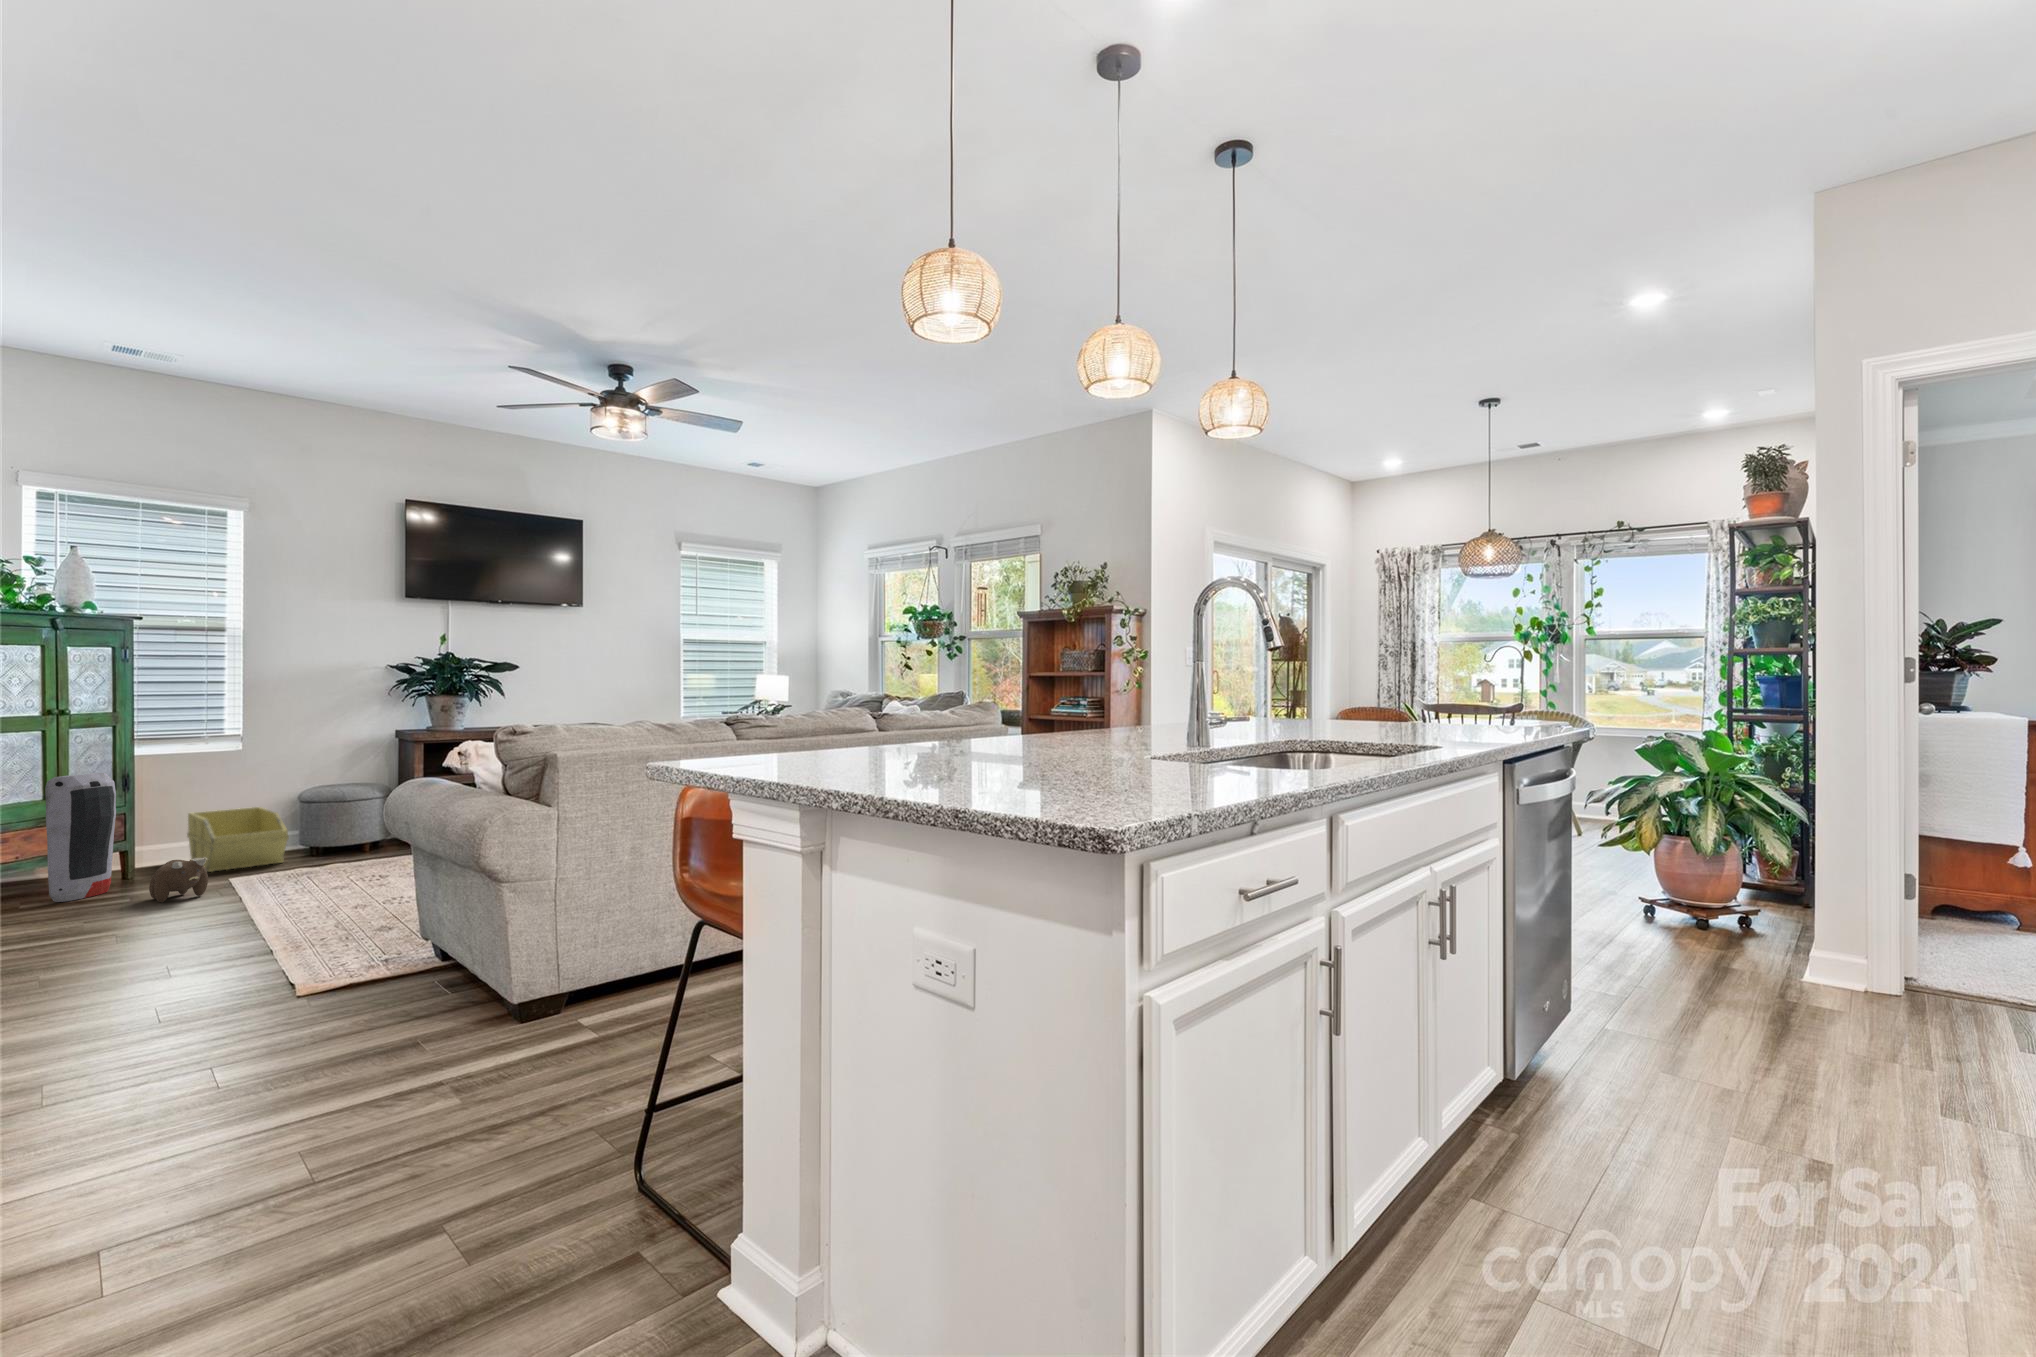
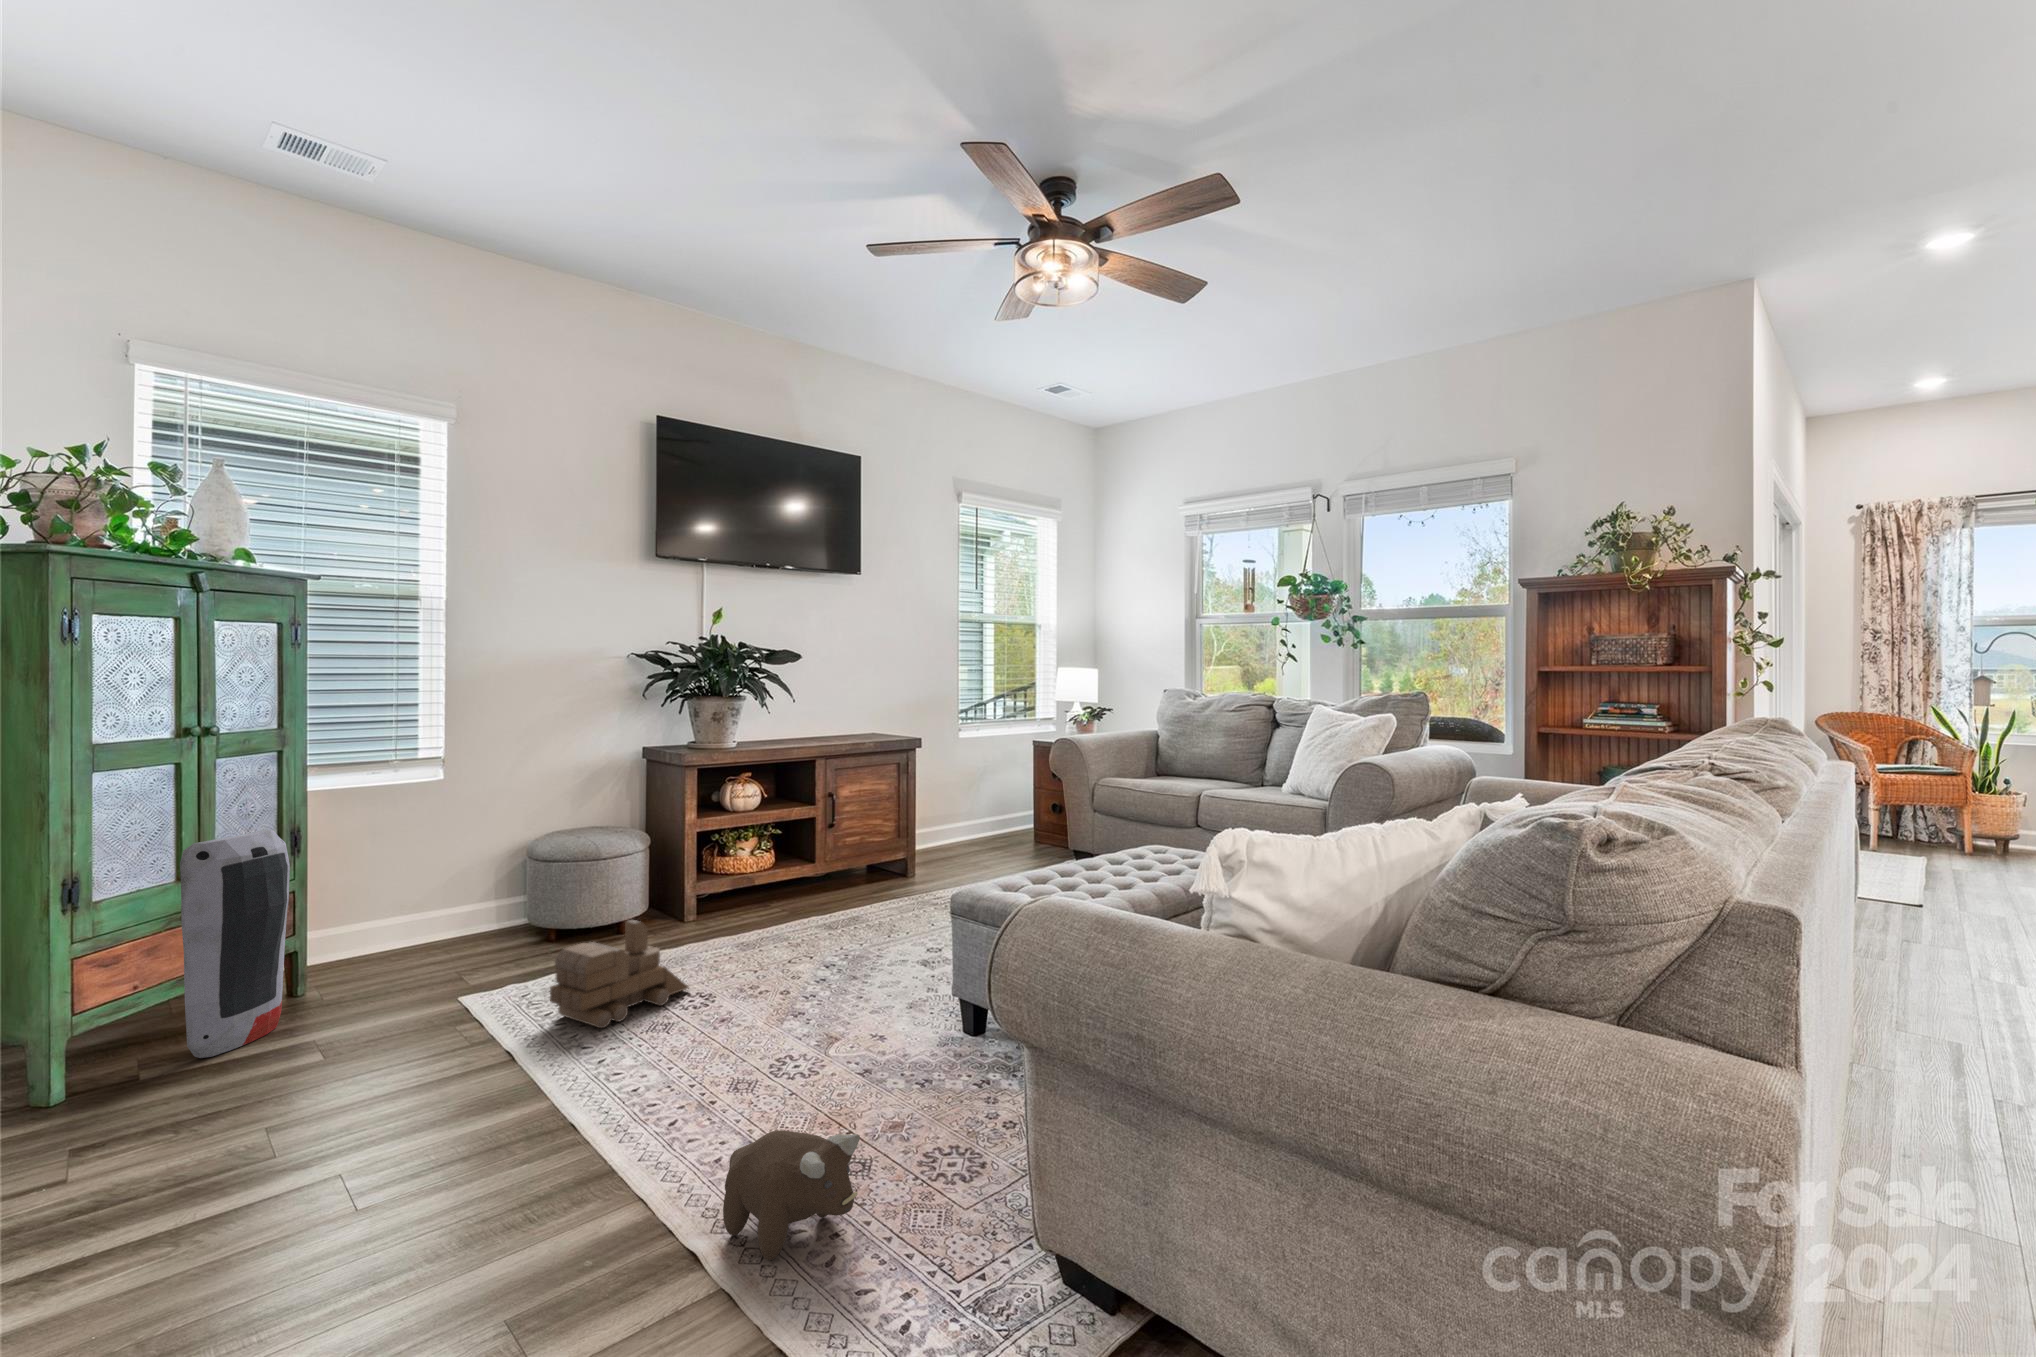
storage bin: present [187,807,289,872] -> none [375,861,529,976]
toy train: none [278,831,380,891] -> present [550,920,689,1028]
plush toy: present [149,858,208,902] -> present [723,1130,860,1260]

